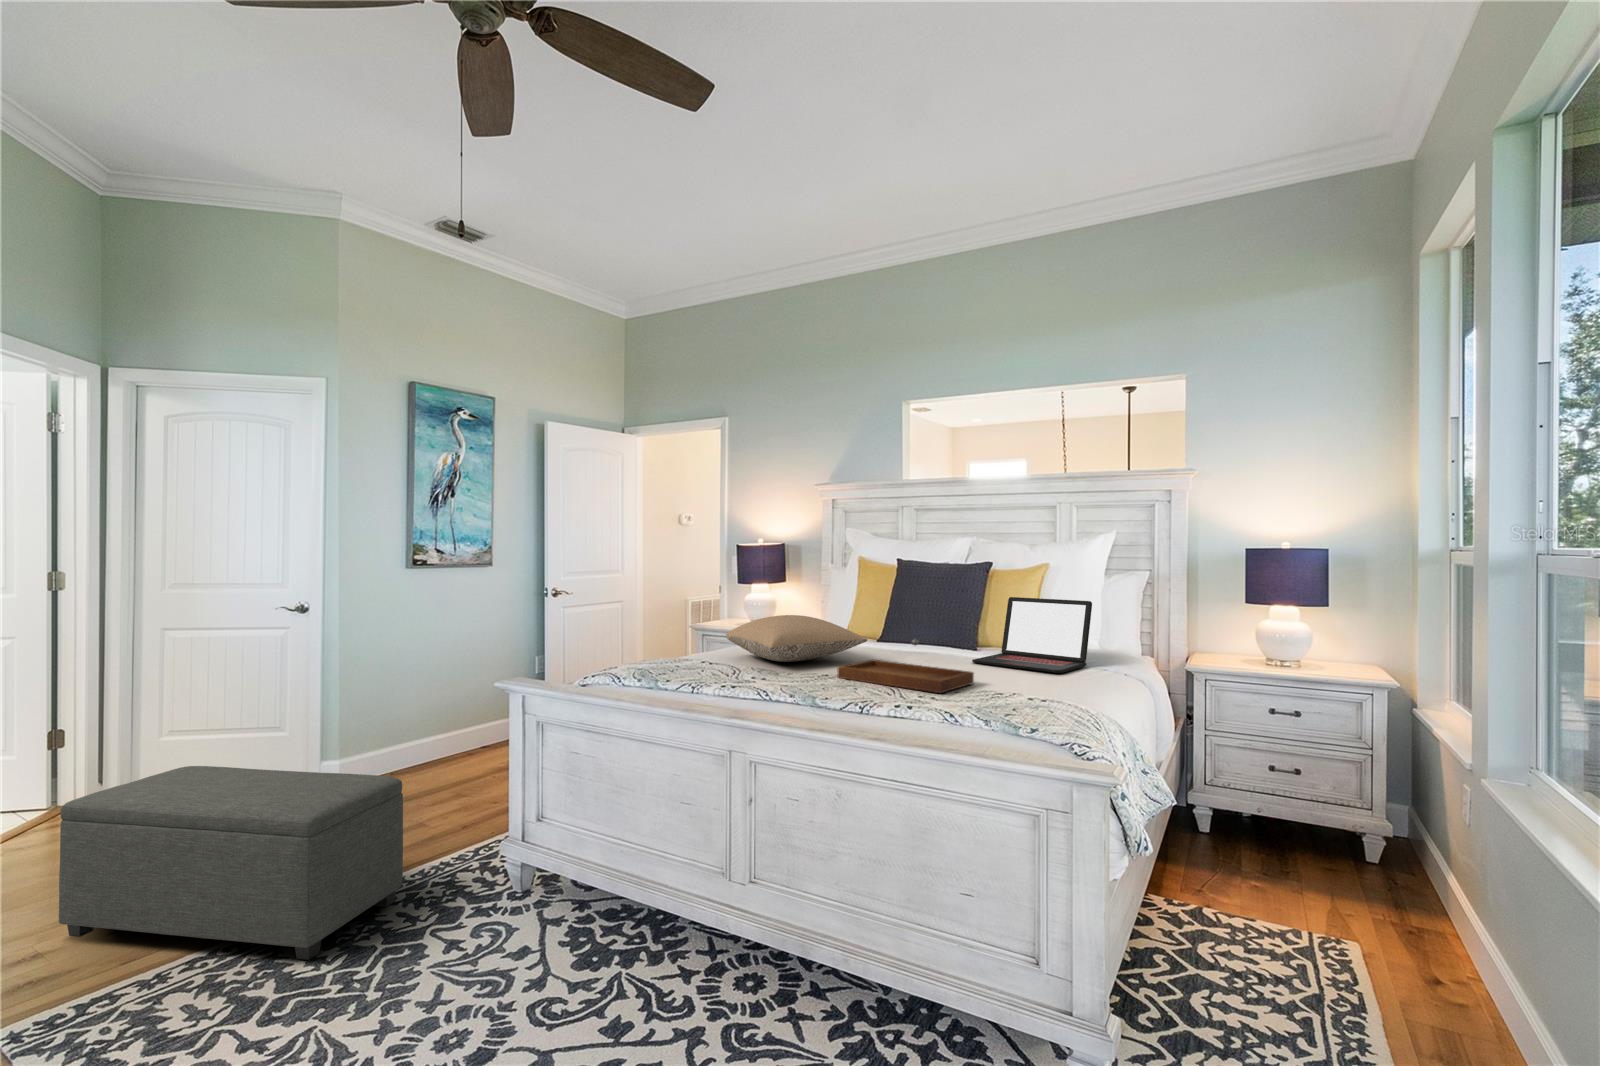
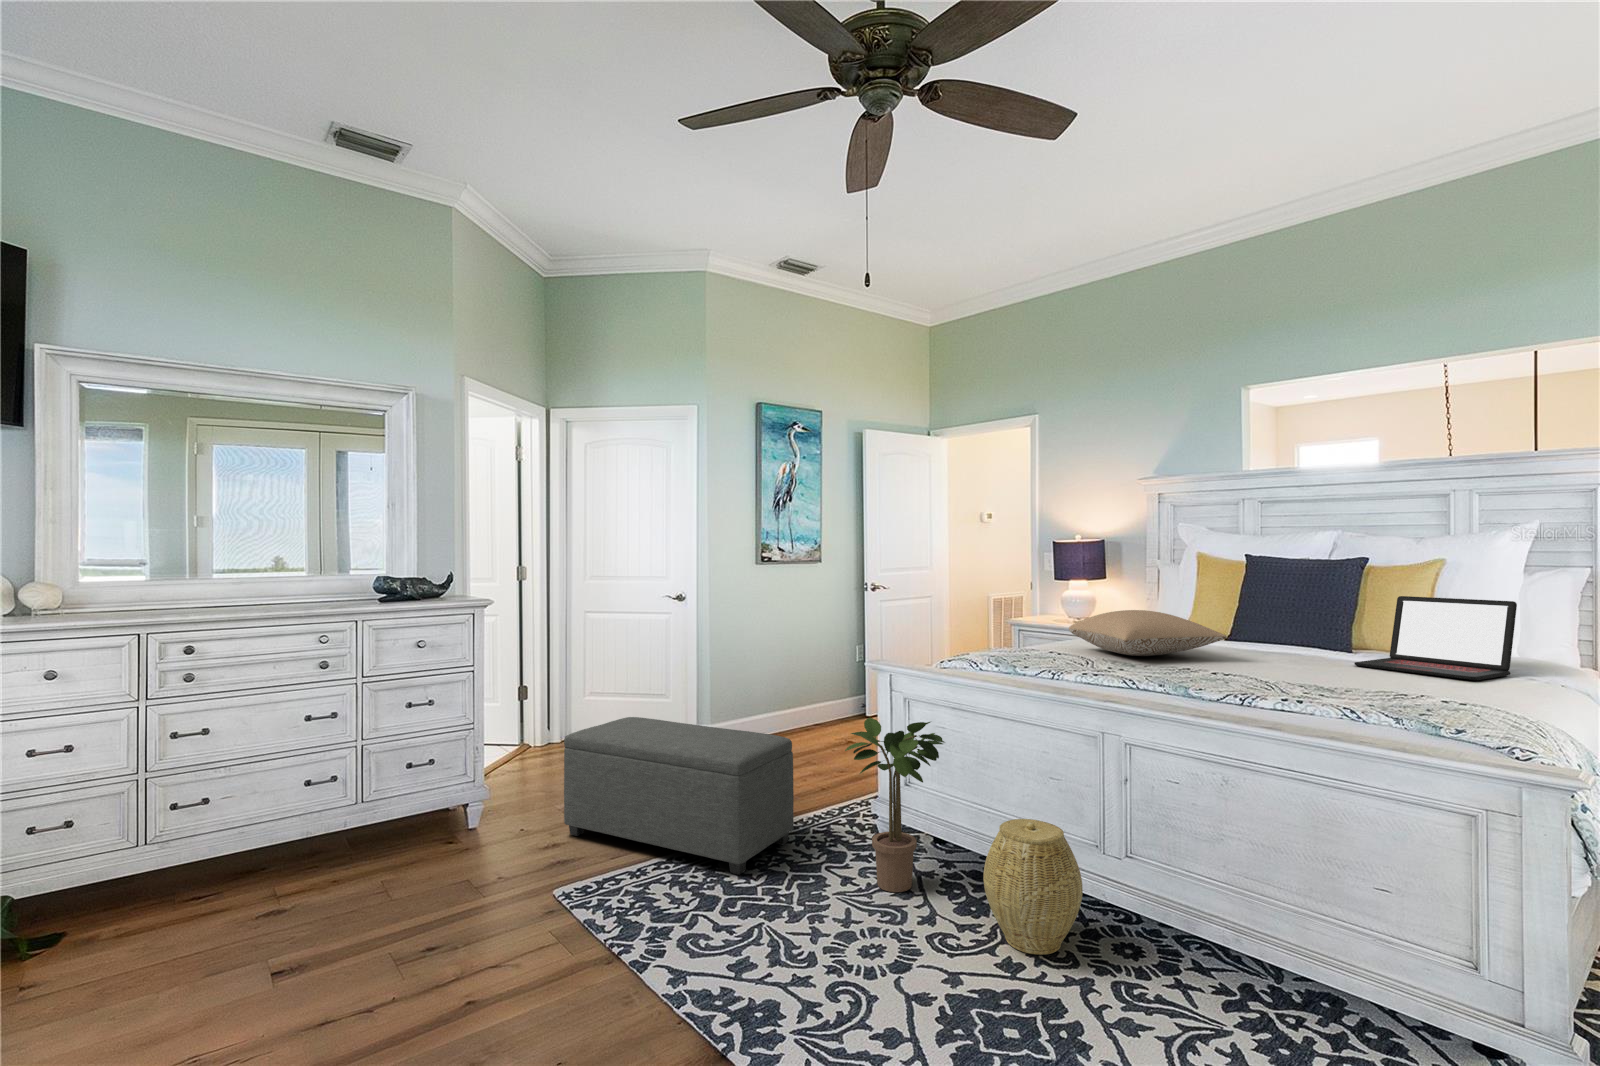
tray: present [838,639,974,693] -> none [1200,636,1366,691]
potted plant: none [451,749,576,952] -> present [845,718,945,892]
woven basket: none [598,852,704,1007] -> present [983,819,1083,955]

